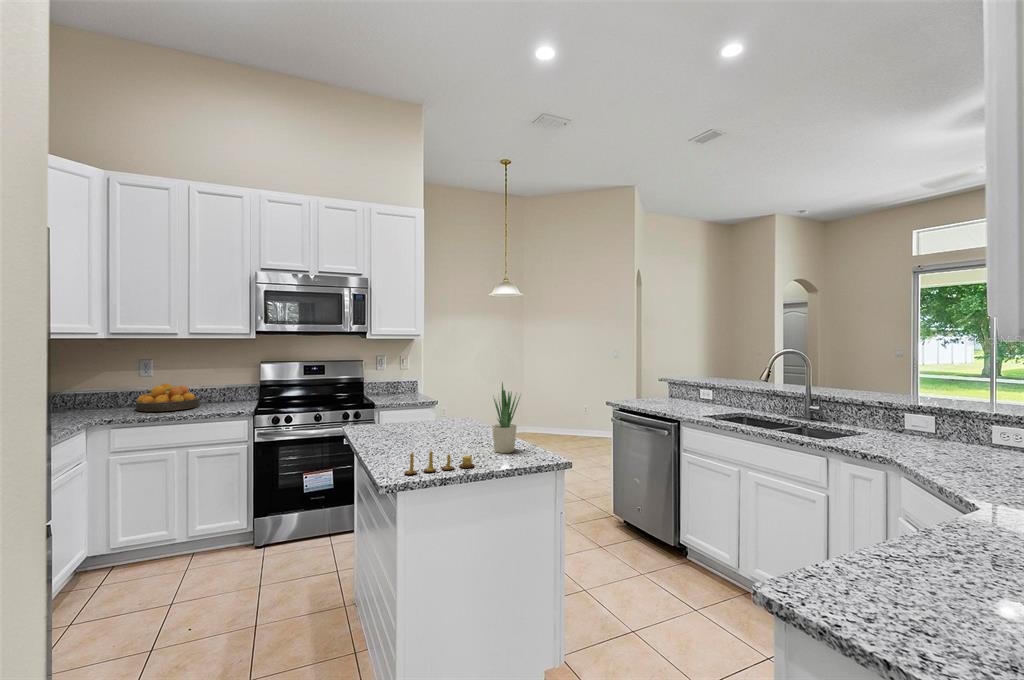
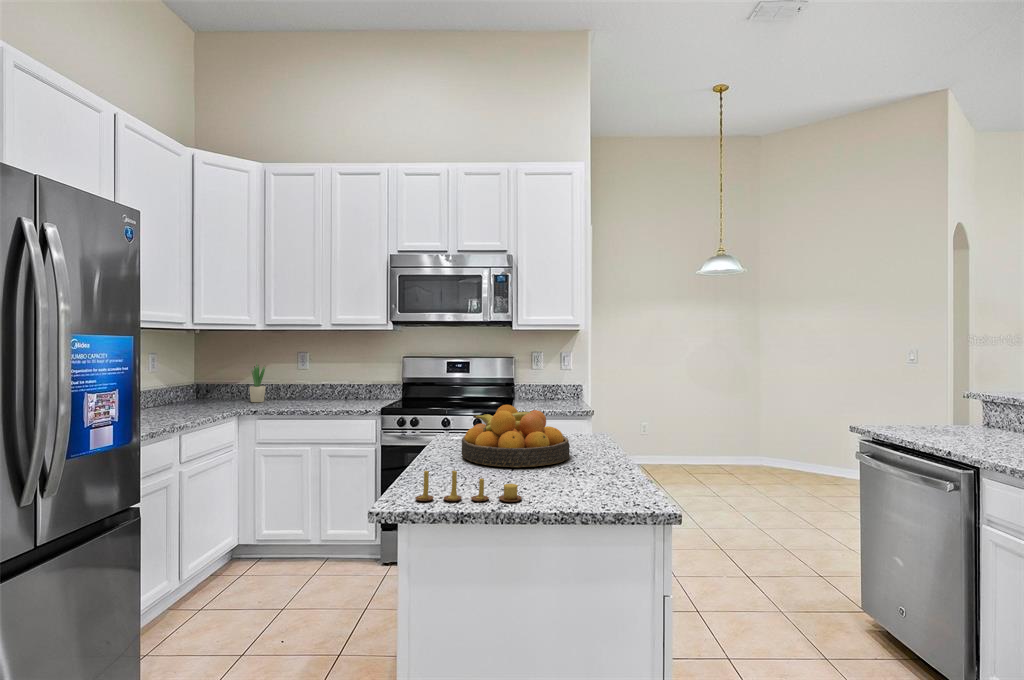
potted plant: present [492,382,521,453] -> present [249,364,266,402]
fruit bowl: present [136,384,199,411] -> present [461,405,570,467]

